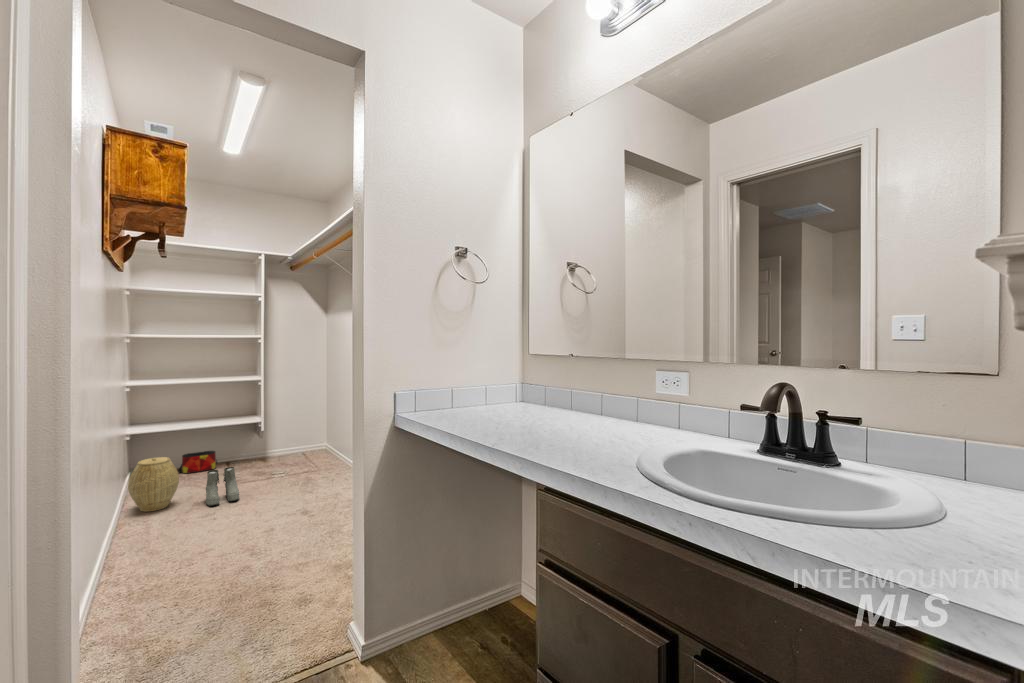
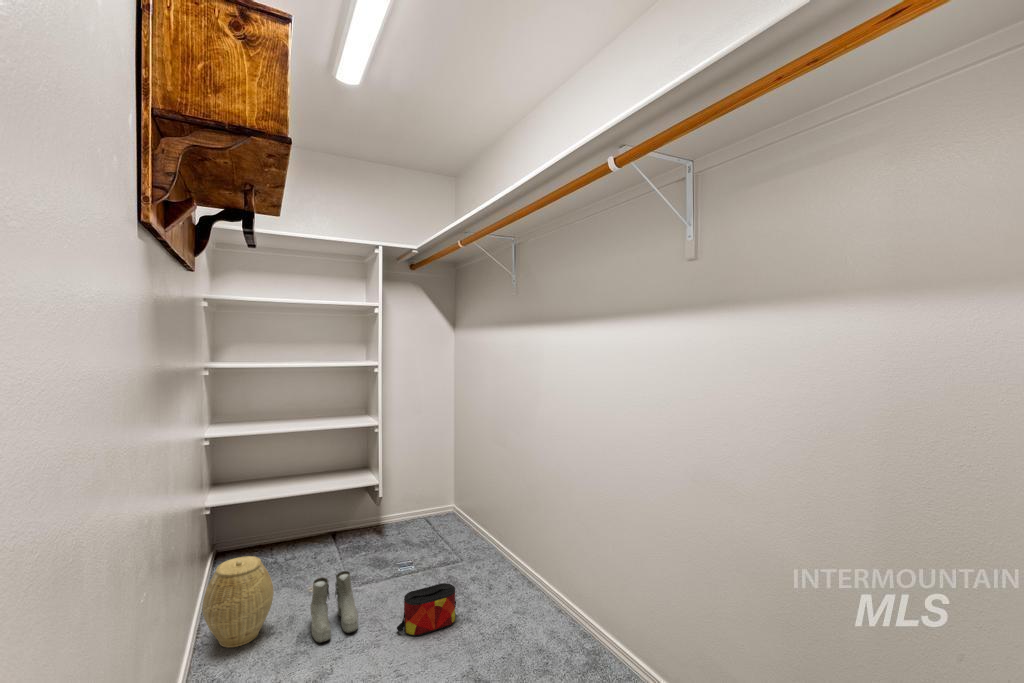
bag: present [178,451,217,474] -> present [397,583,456,636]

